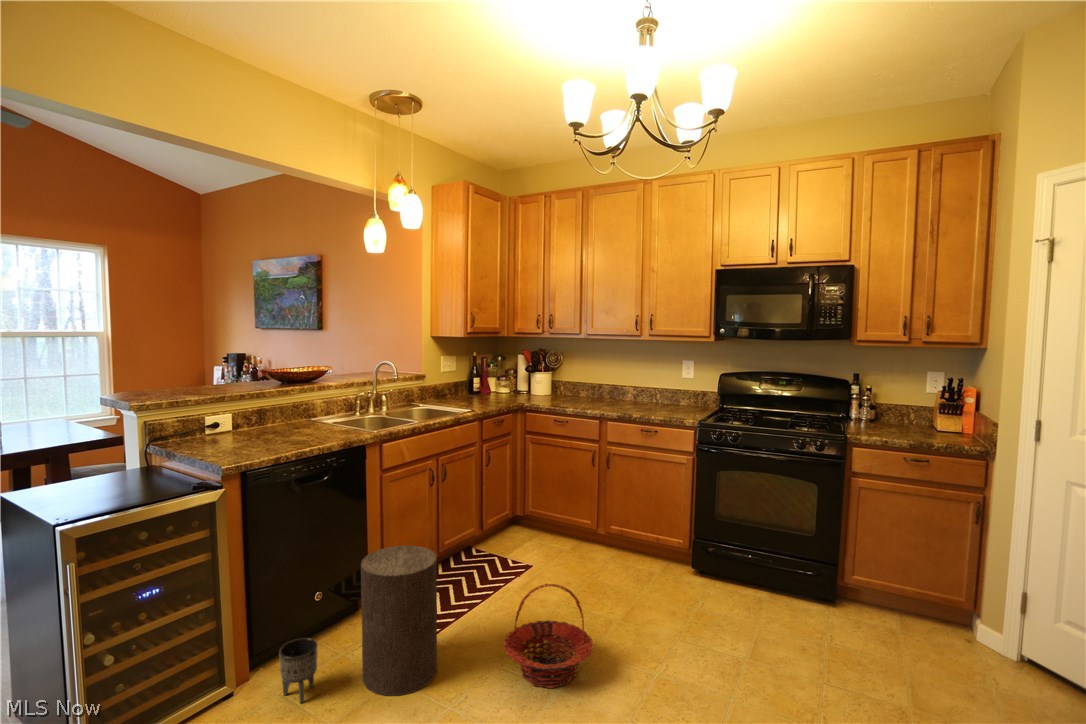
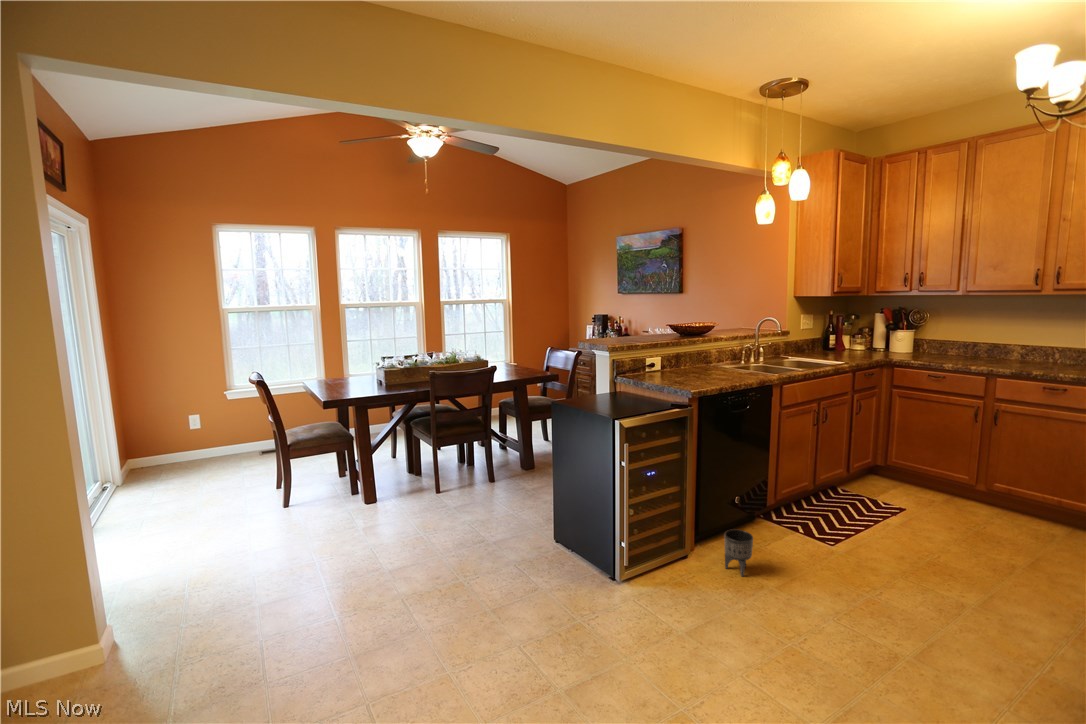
stool: present [361,546,437,696] -> none [783,471,856,589]
basket: present [504,584,594,688] -> none [919,522,1026,615]

